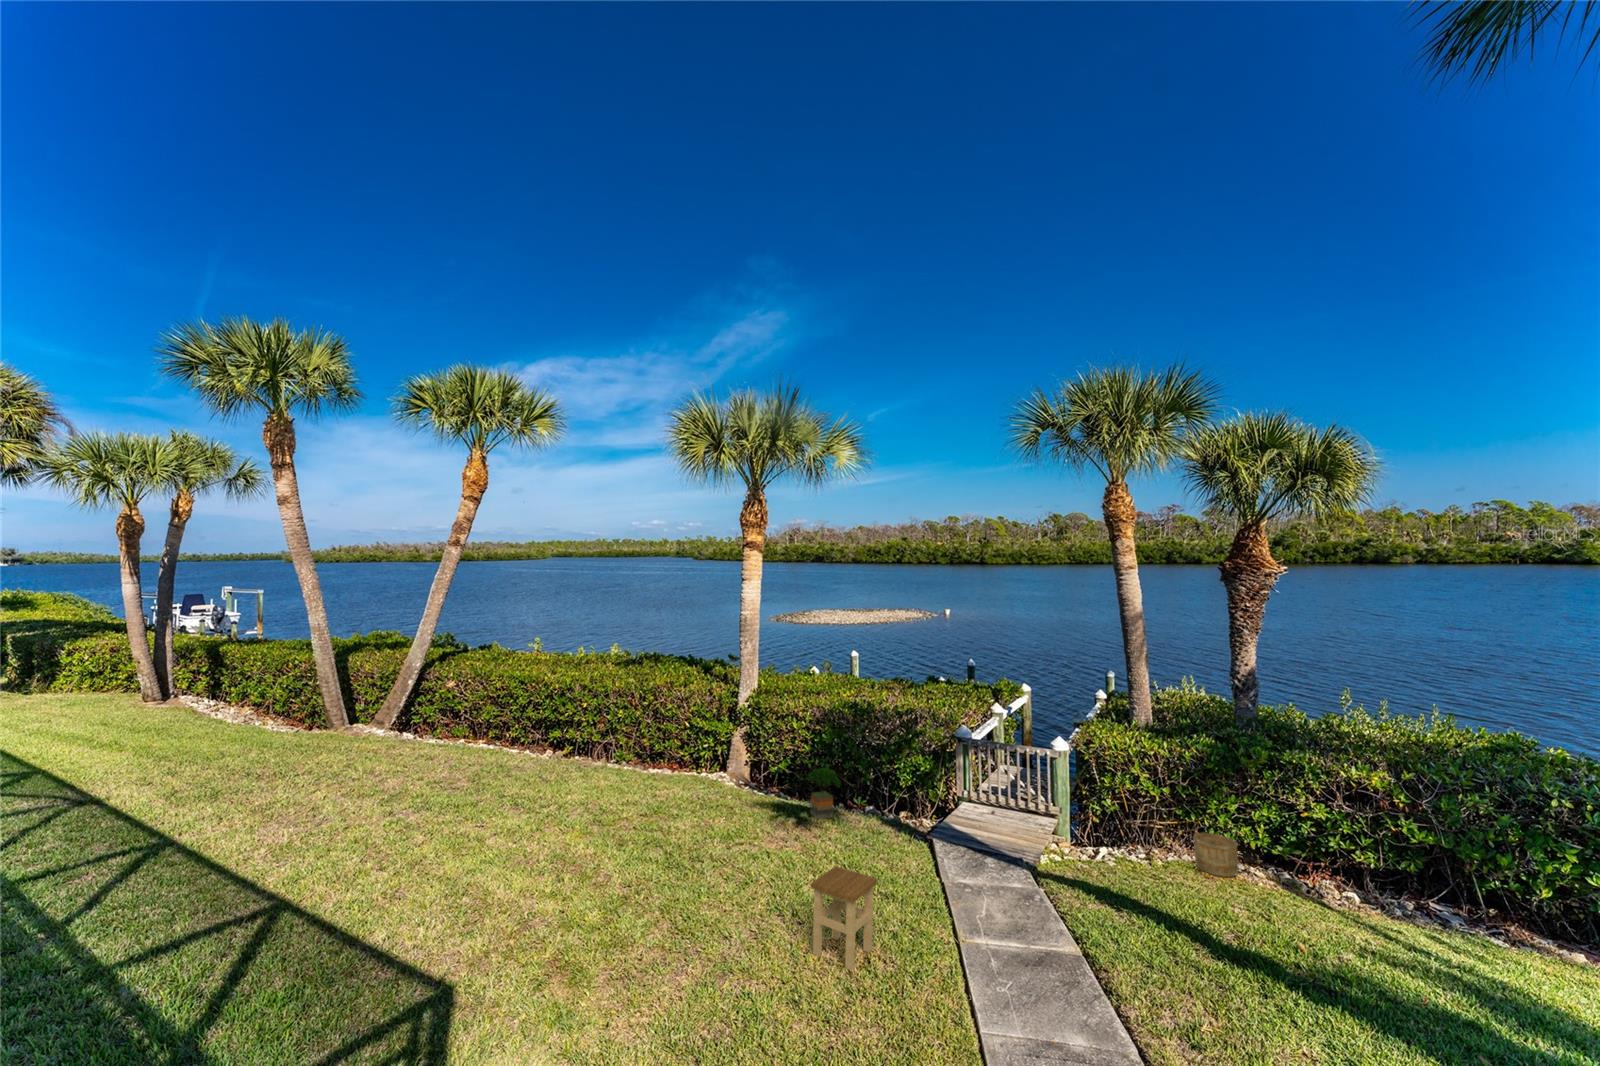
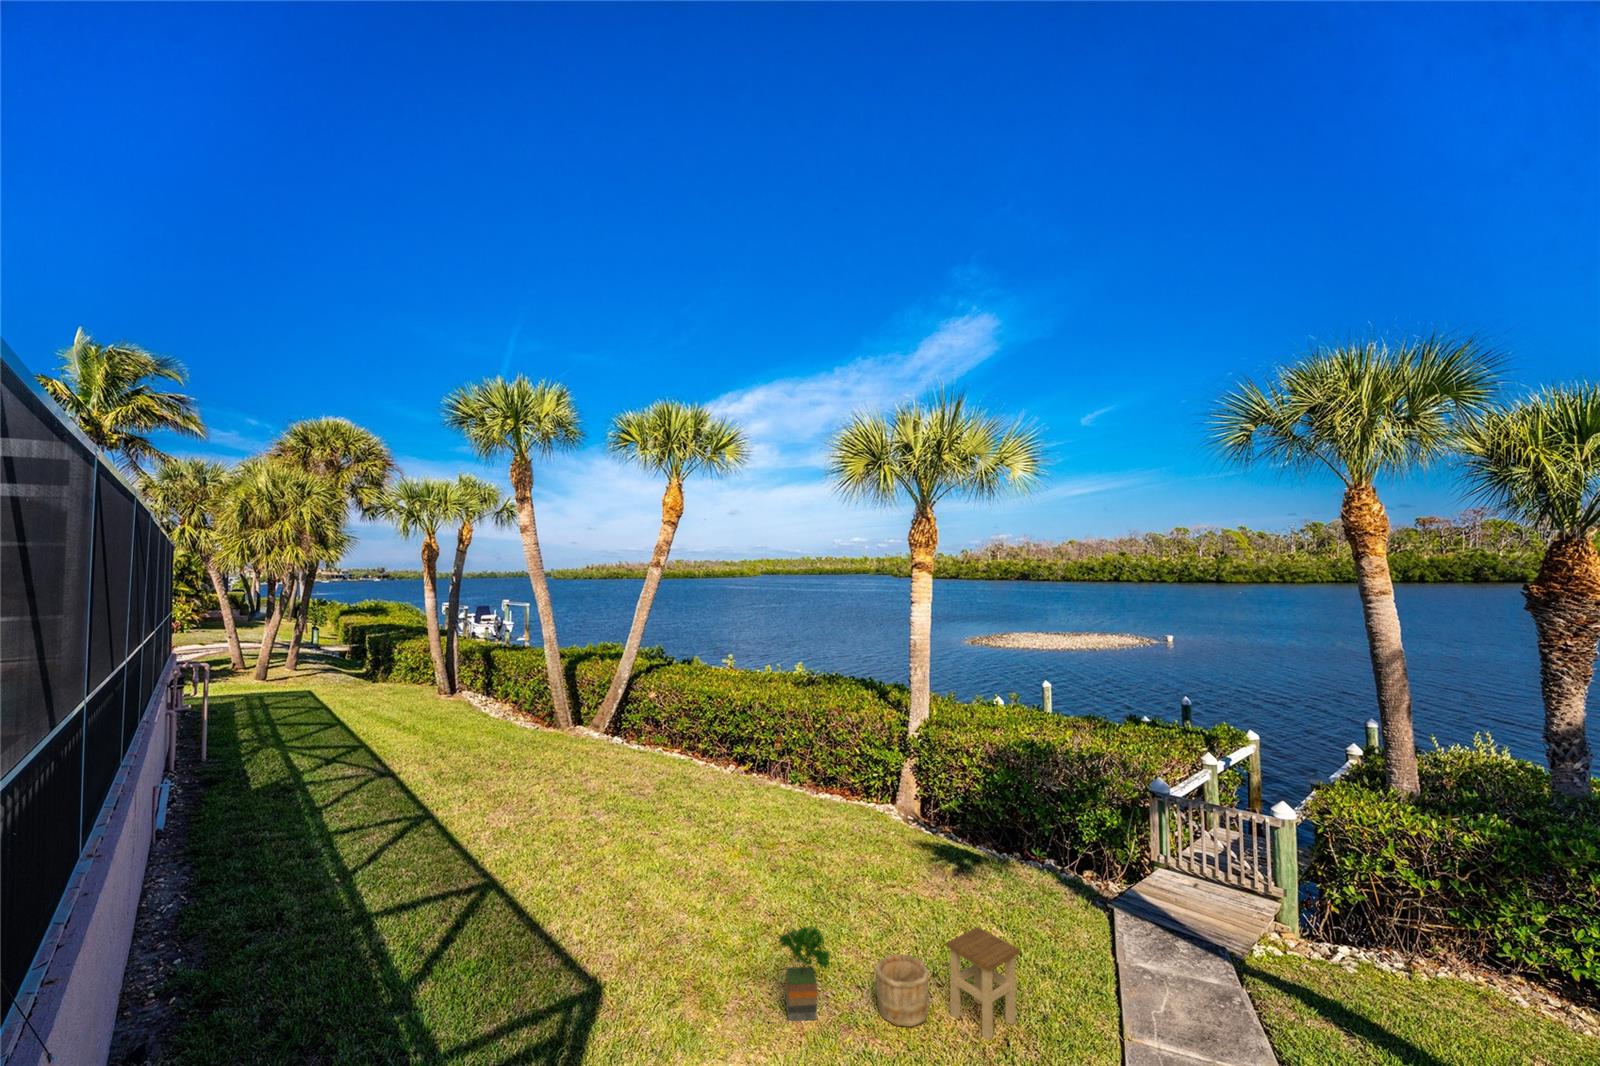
potted tree: present [808,768,840,819] -> present [779,926,829,1021]
wooden bucket: present [1193,833,1238,877] -> present [875,954,929,1027]

